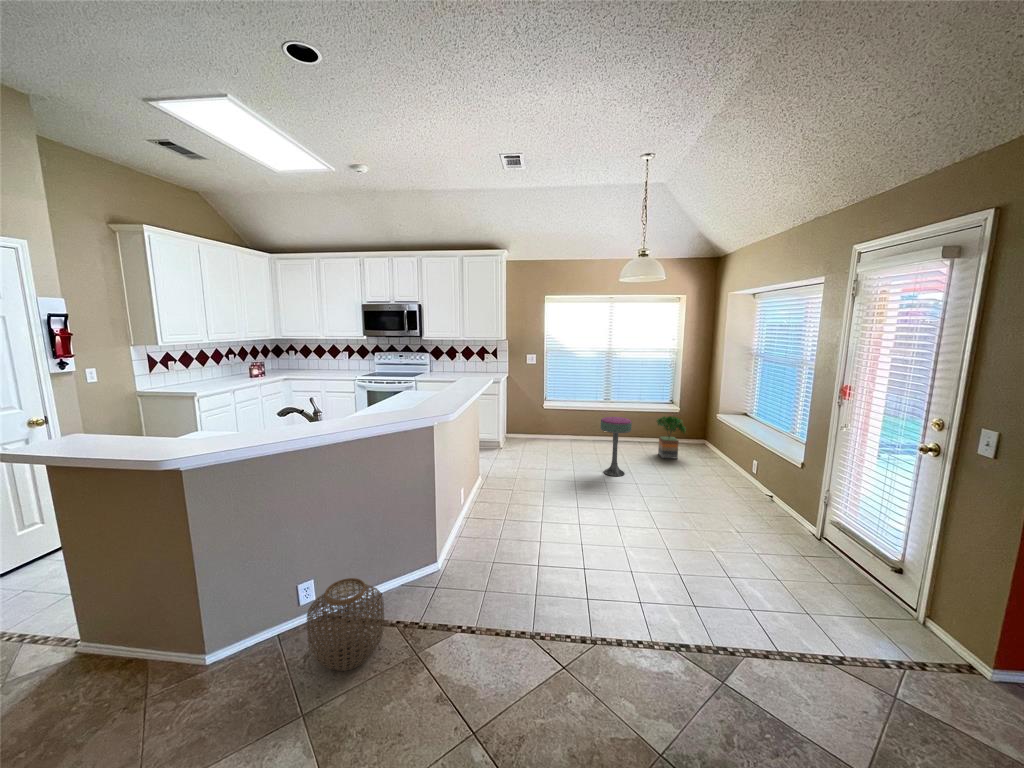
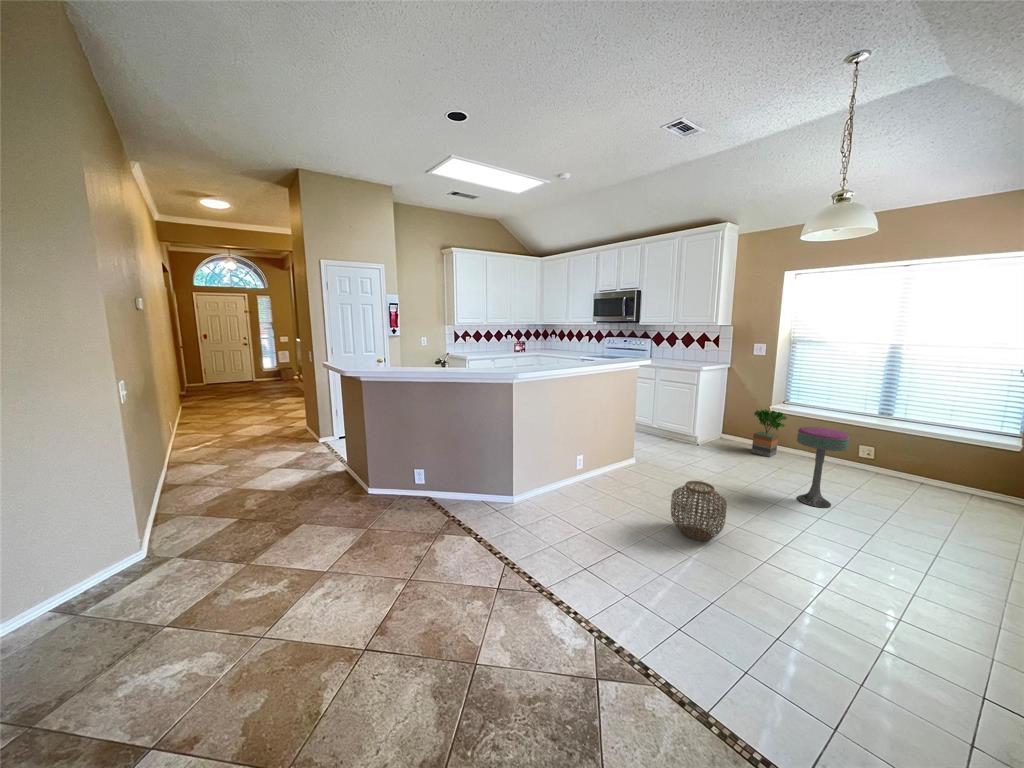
potted tree: present [657,416,686,459] -> present [752,409,787,457]
woven basket: present [307,578,384,671] -> present [671,481,727,541]

